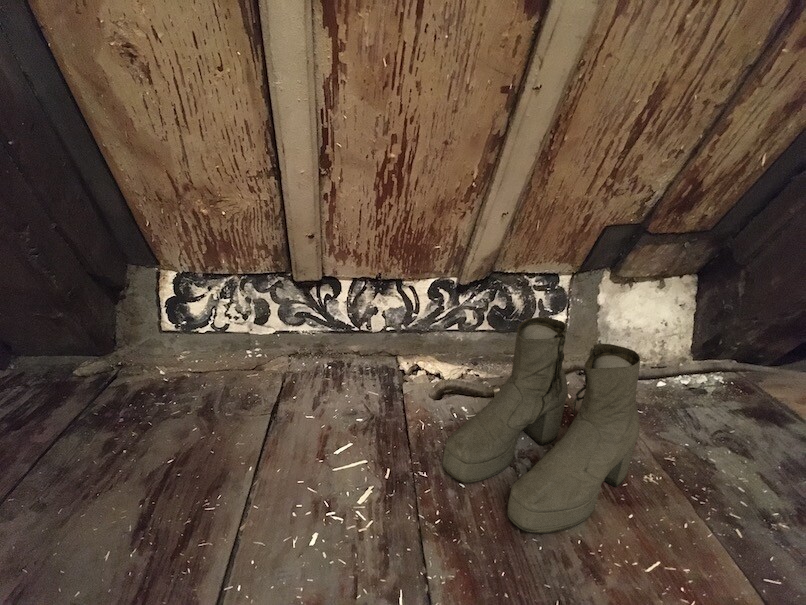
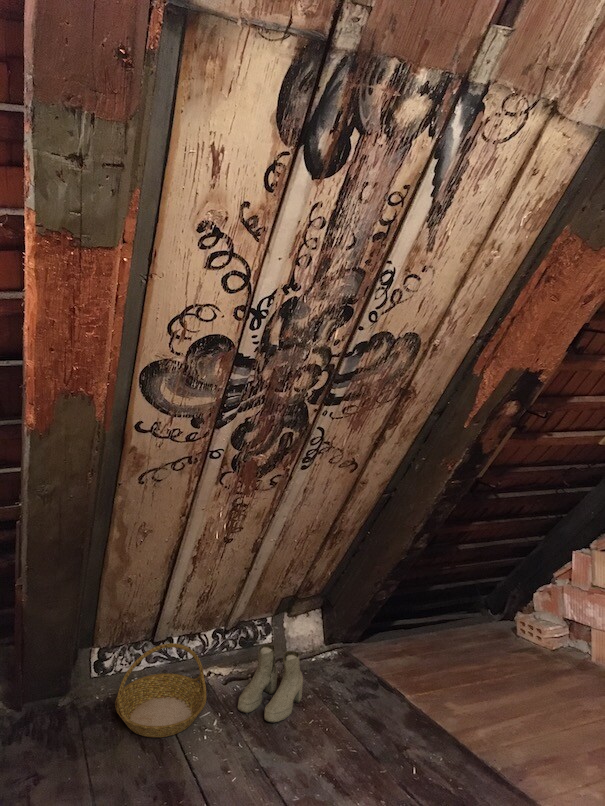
basket: none [124,261,366,499] -> present [115,643,206,737]

